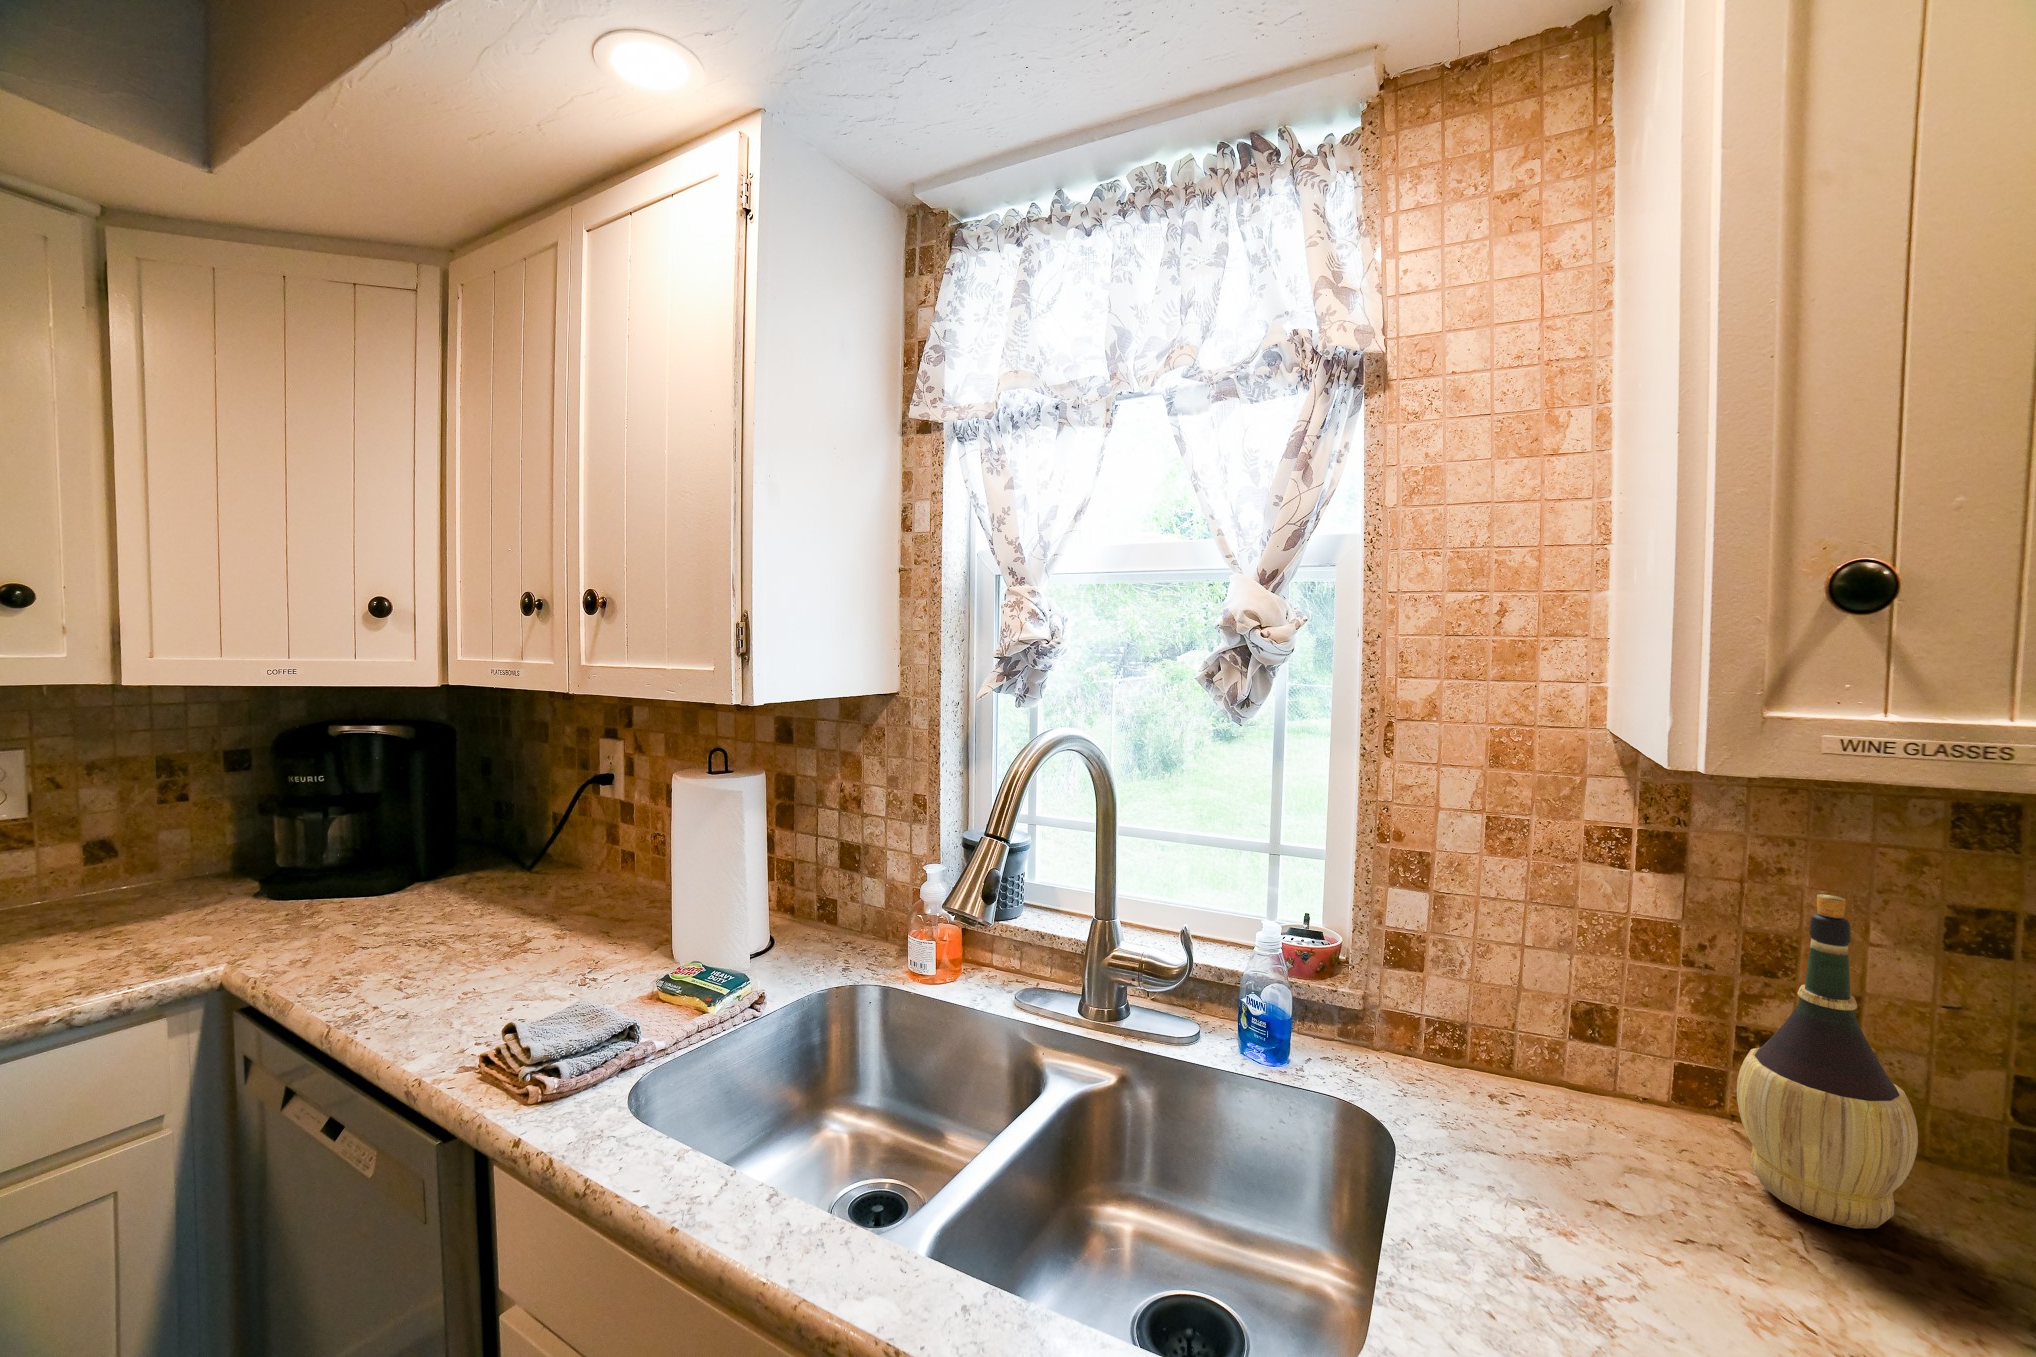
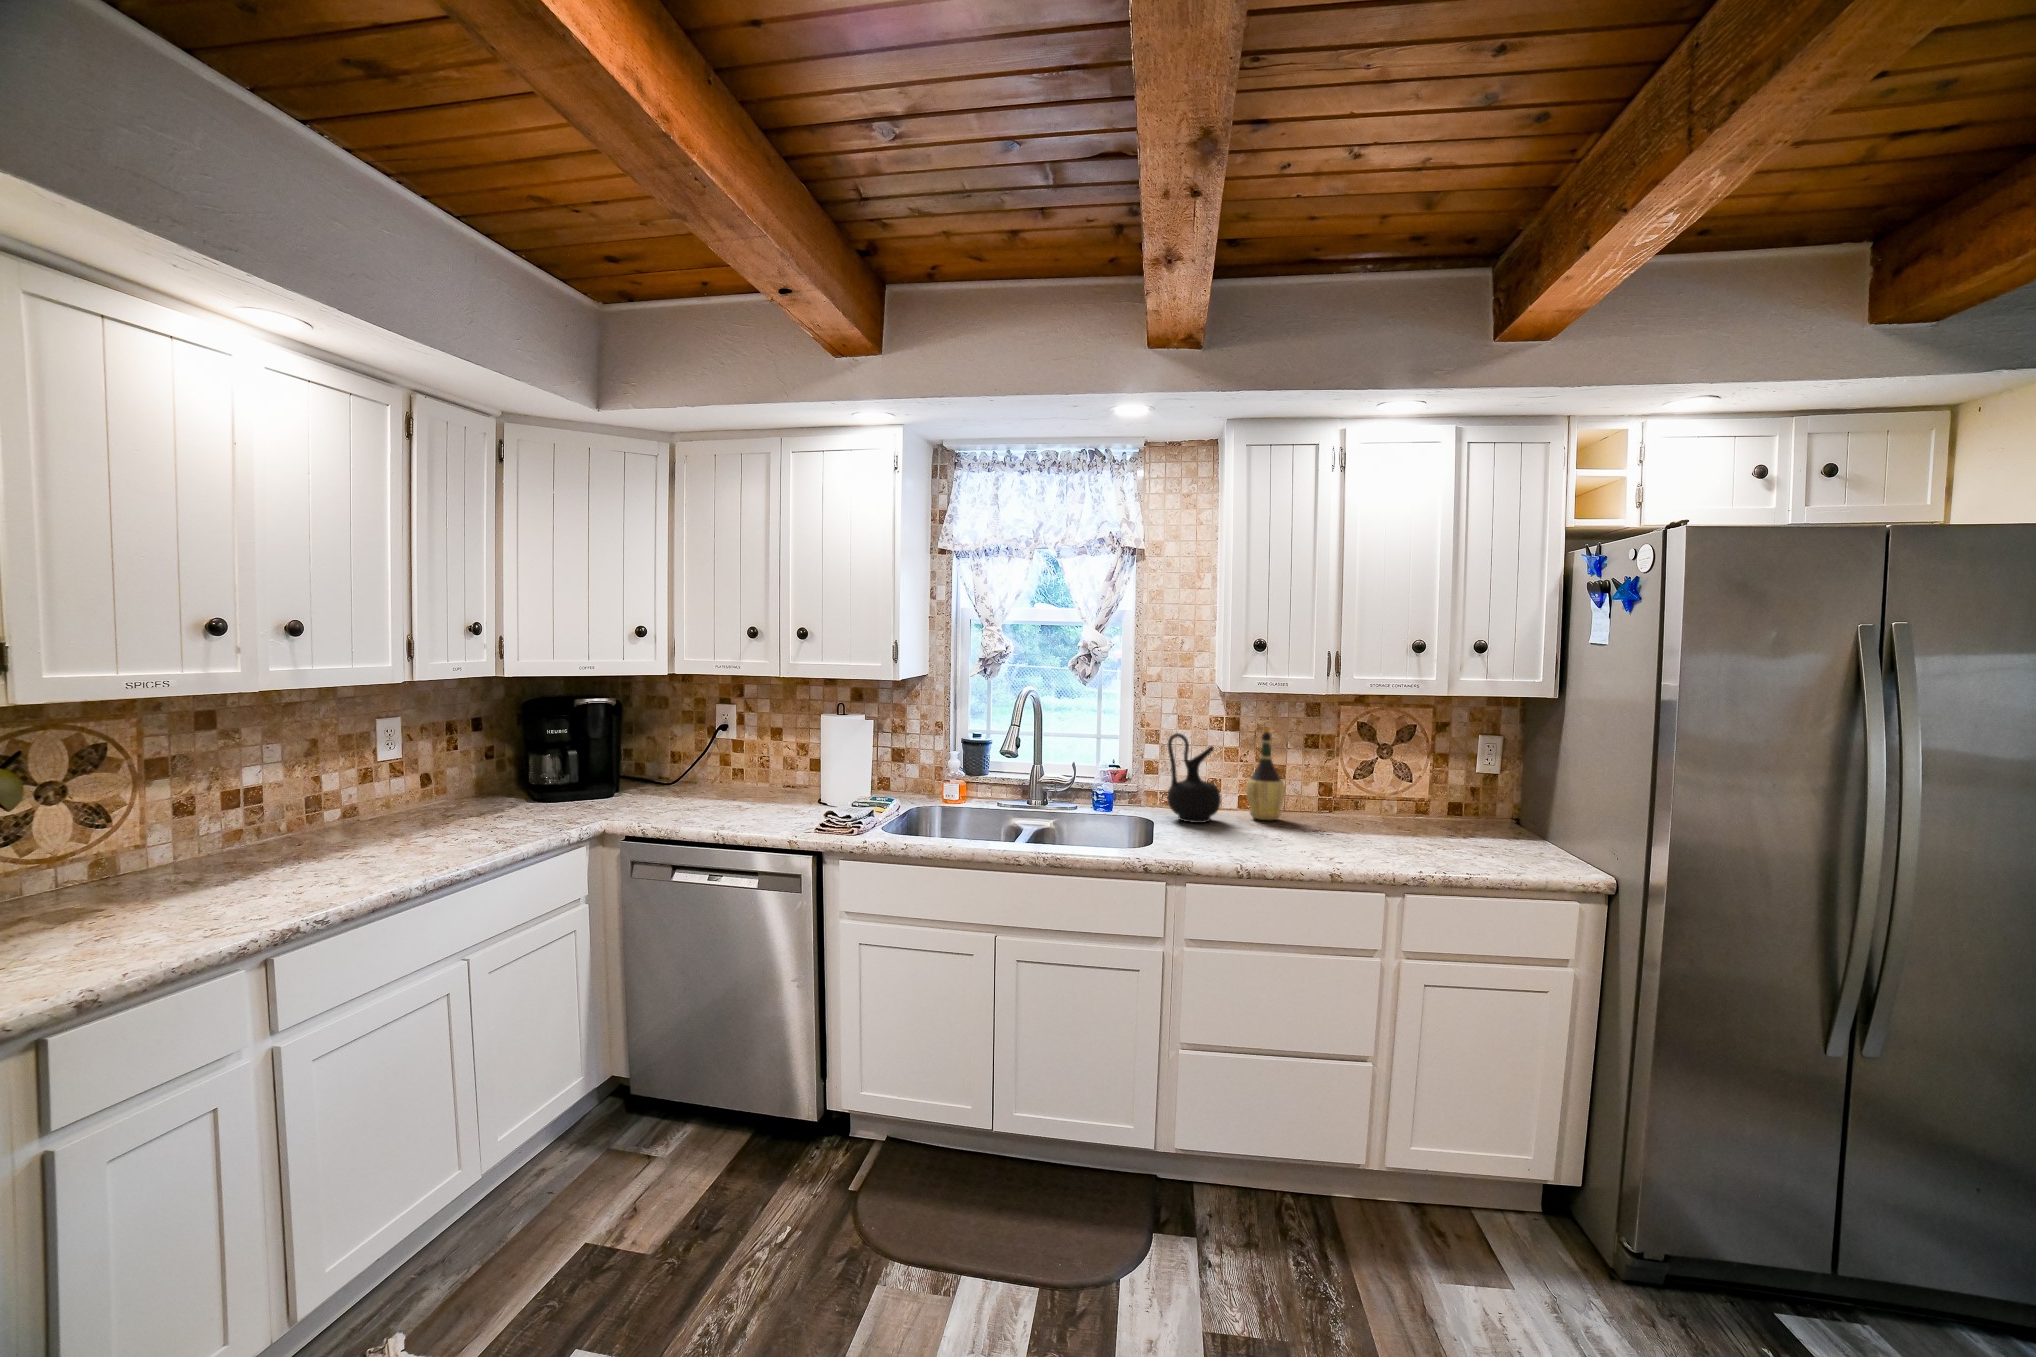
ceramic jug: none [1451,894,1648,1199] -> present [1167,733,1221,823]

